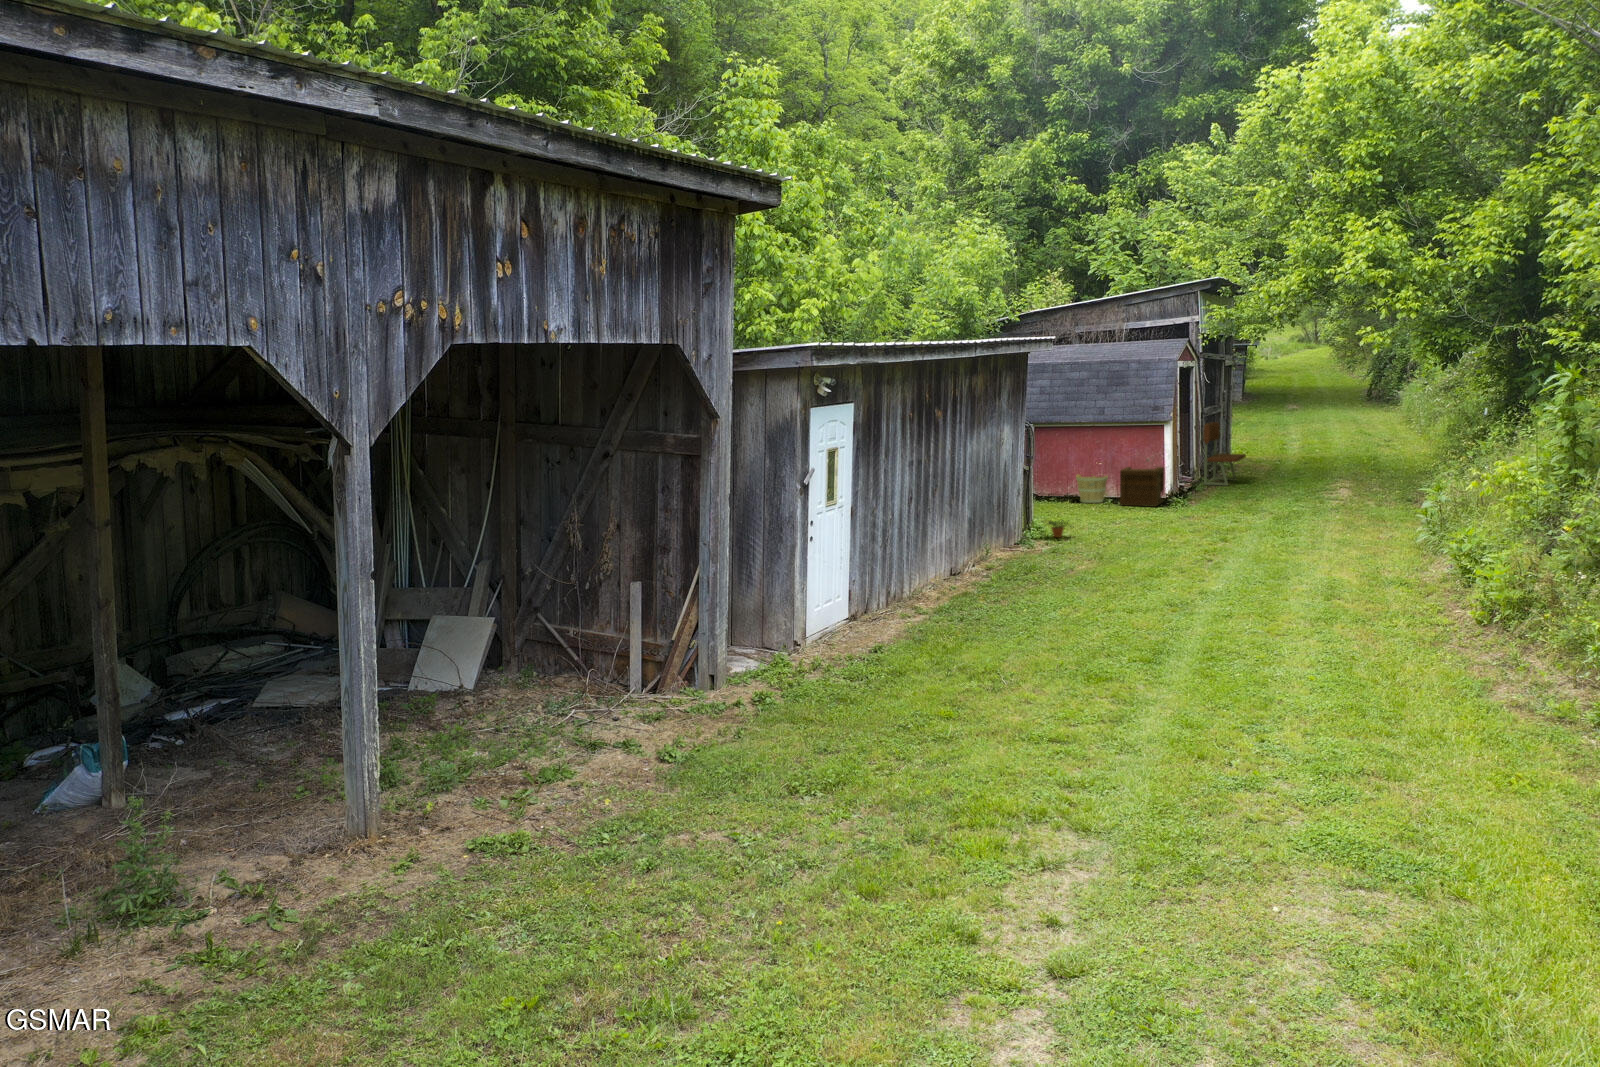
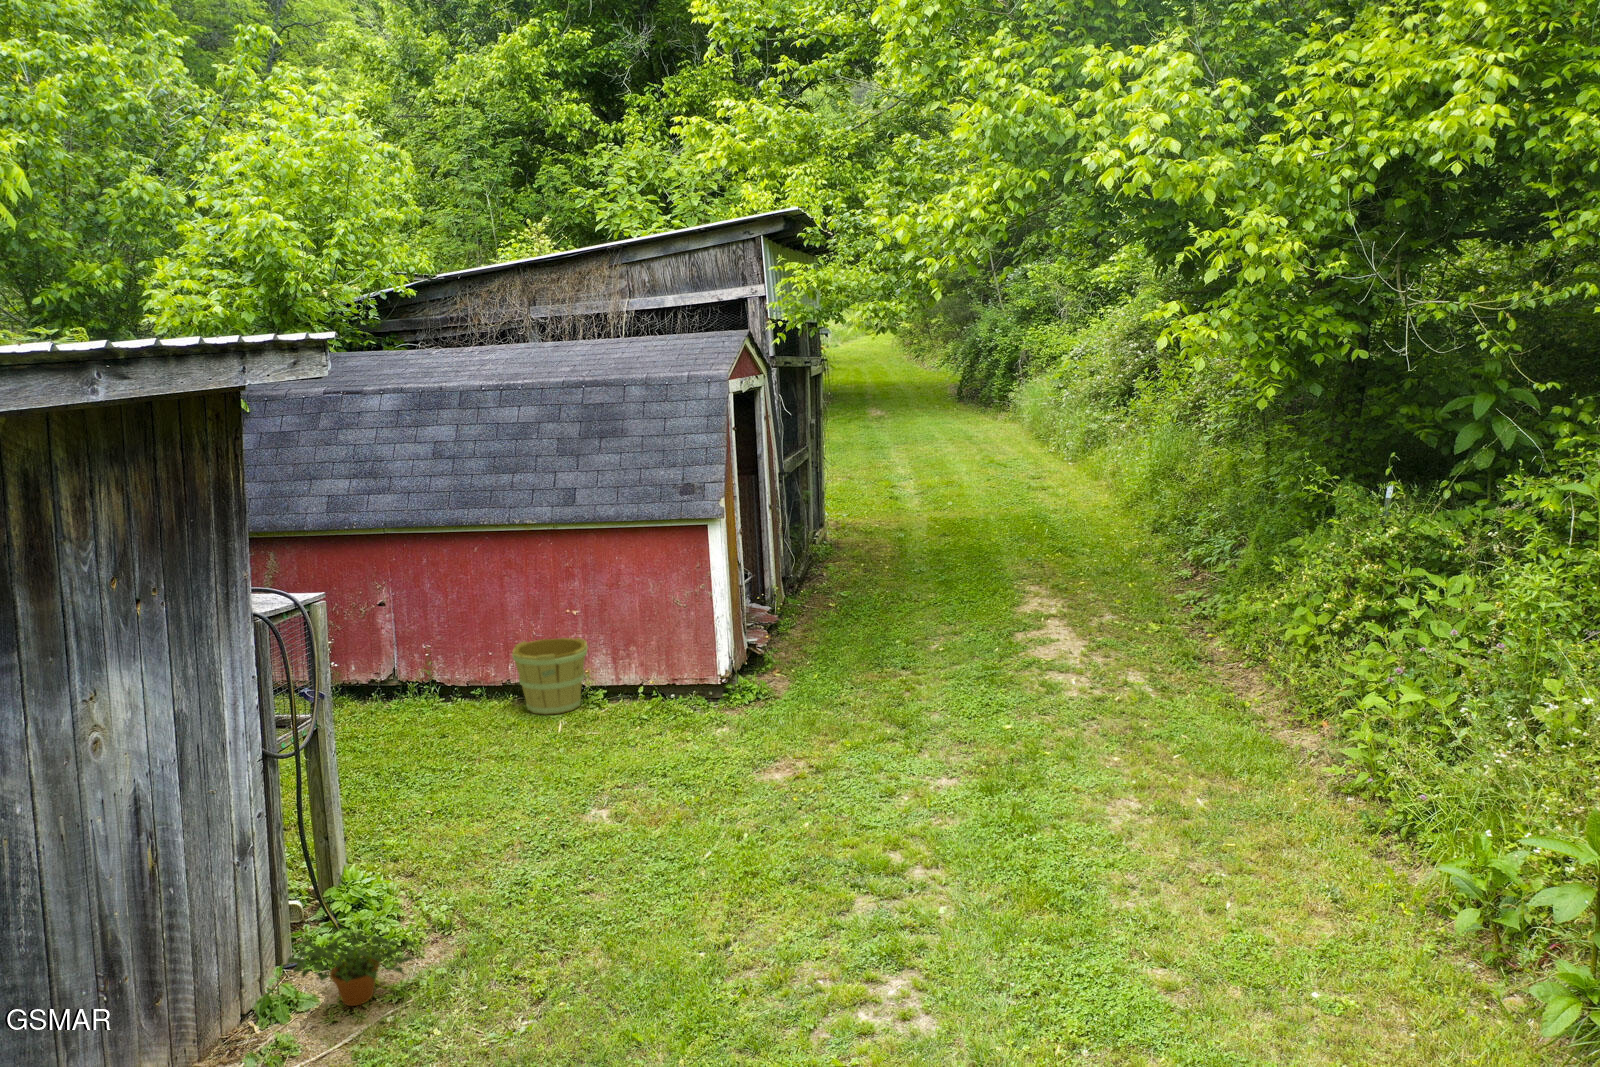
bench: present [1203,422,1246,486] -> none [786,486,863,615]
wooden crate: present [1120,467,1164,507] -> none [609,619,716,724]

